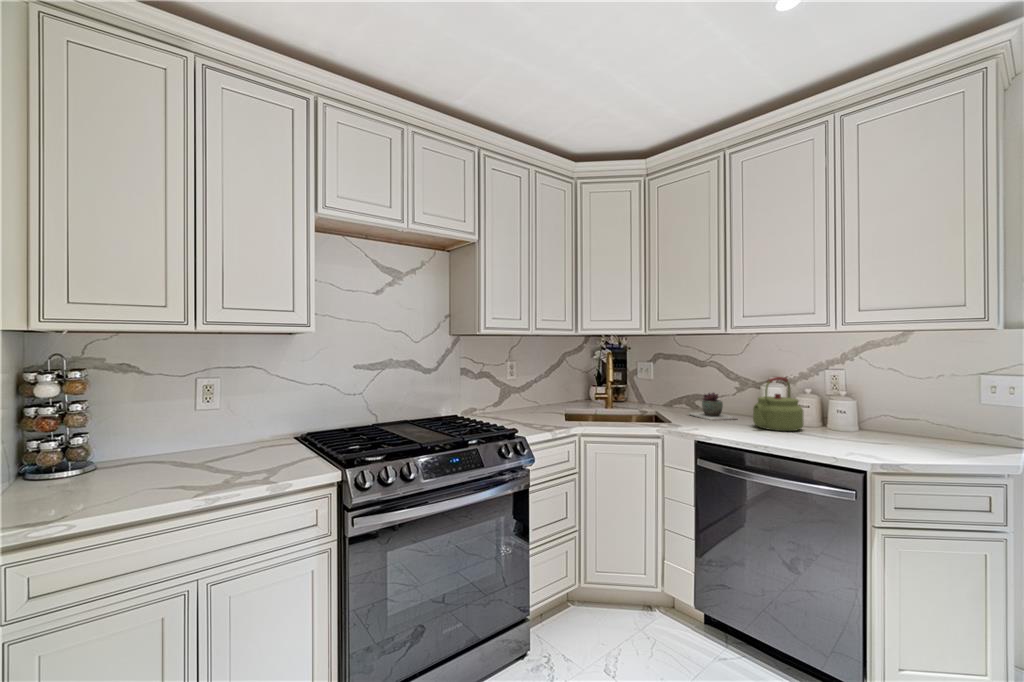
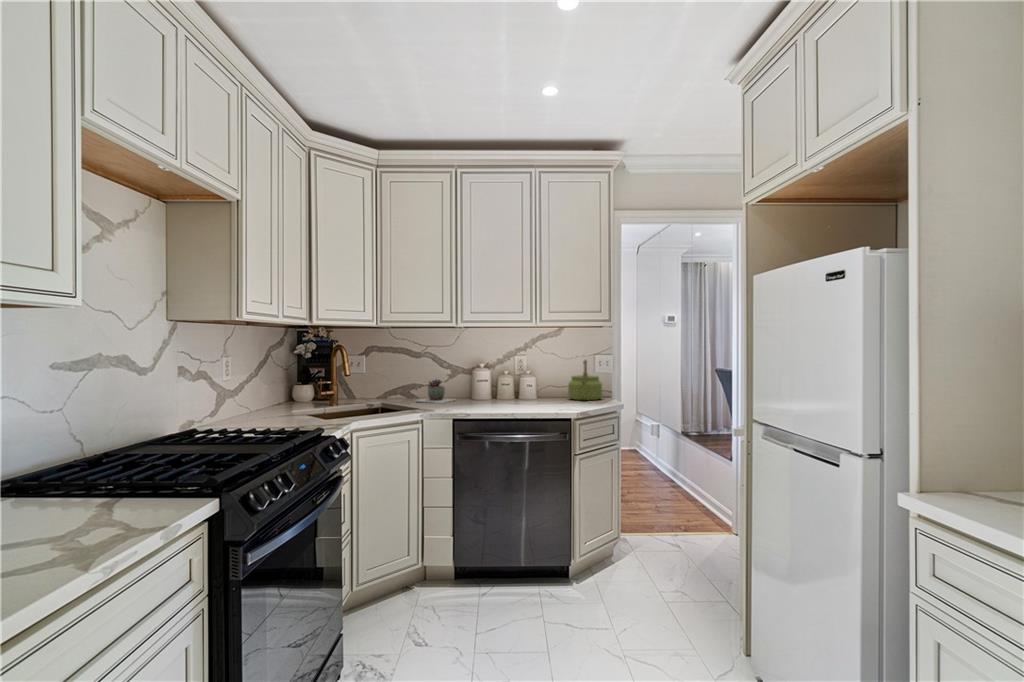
kettle: present [753,377,804,431] -> present [568,360,602,400]

